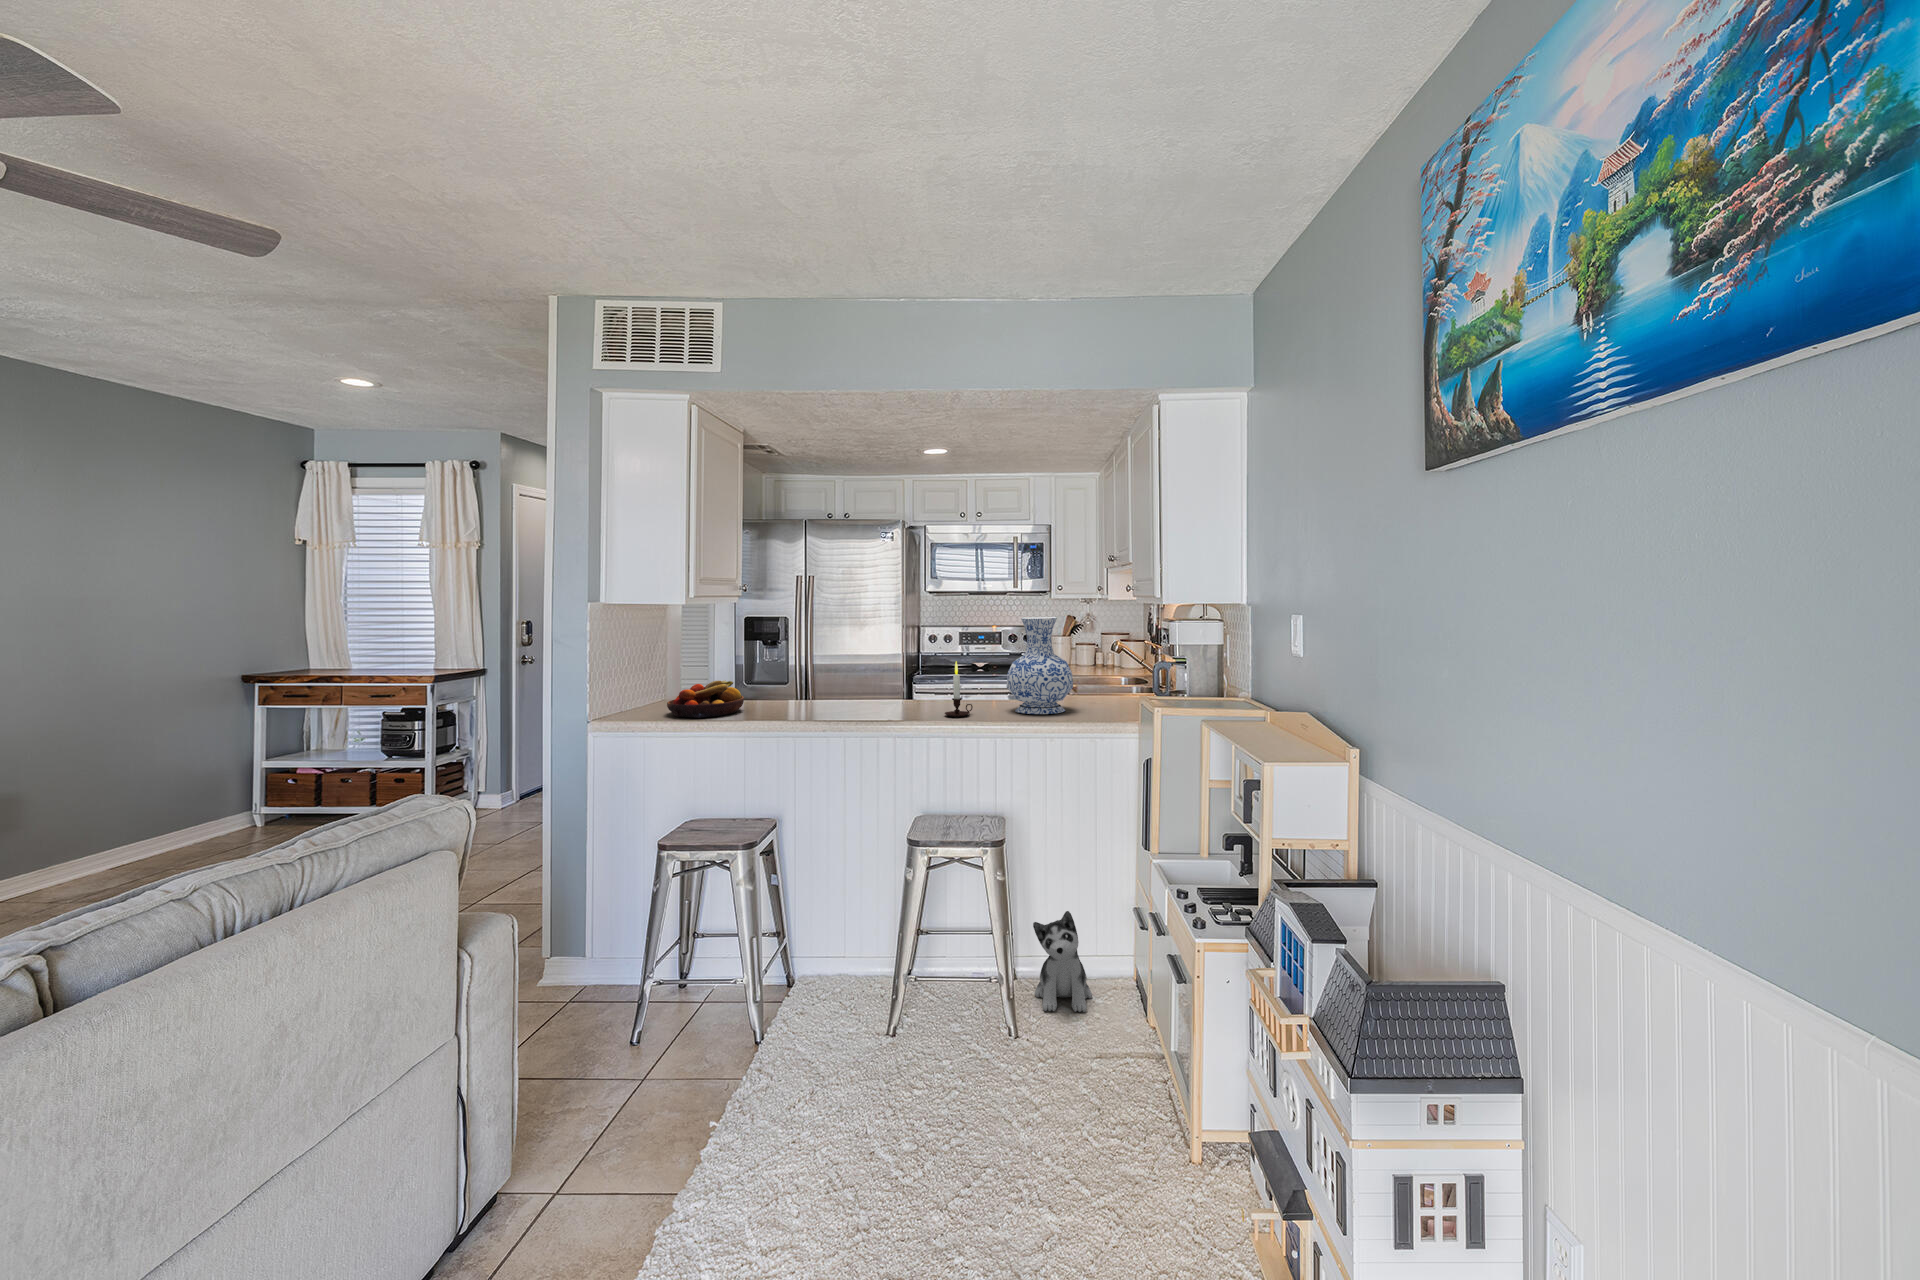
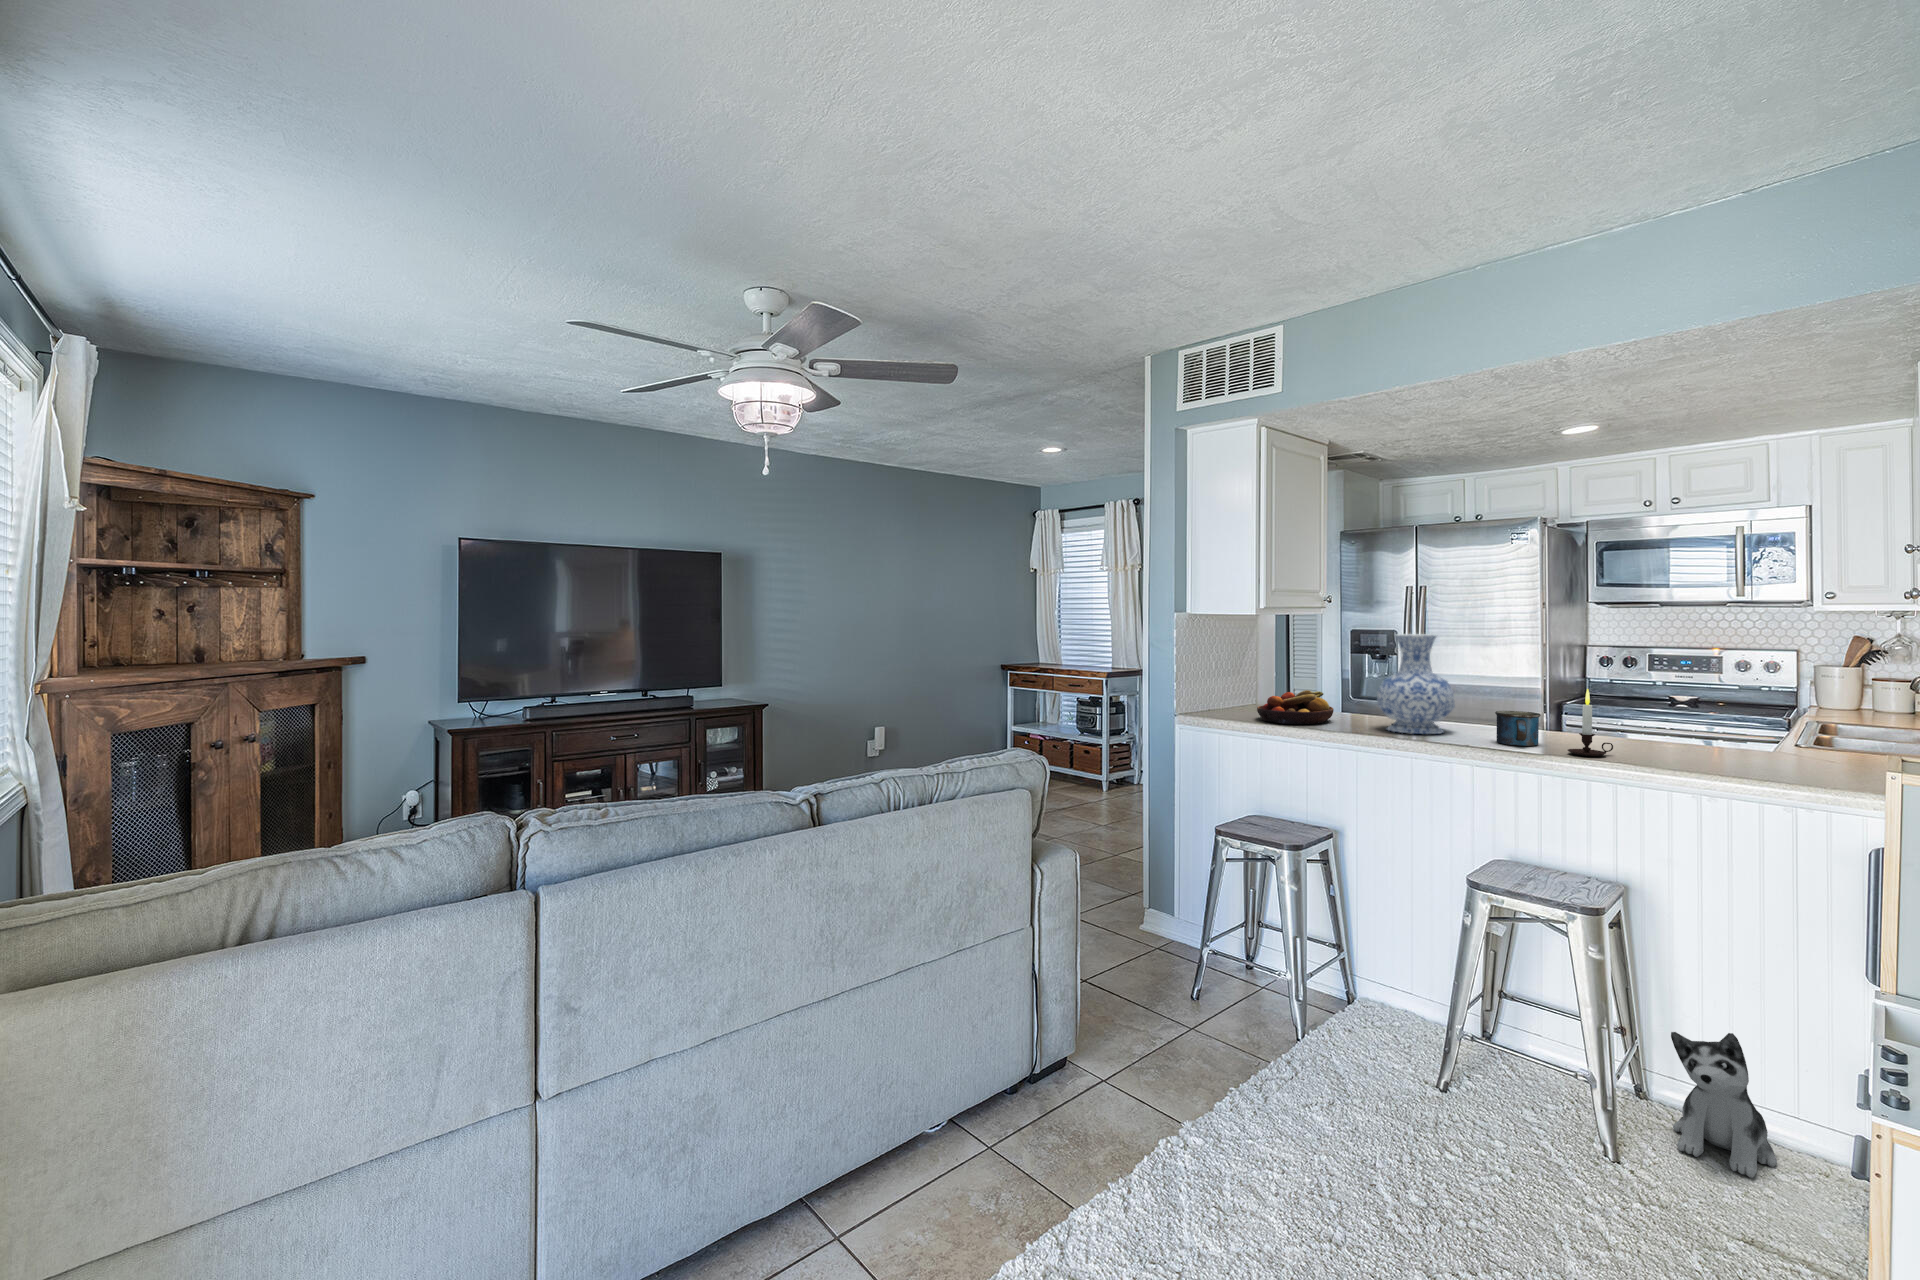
vase: present [1007,617,1073,714] -> present [1377,634,1455,734]
mug: none [888,684,921,714] -> present [1495,711,1541,746]

